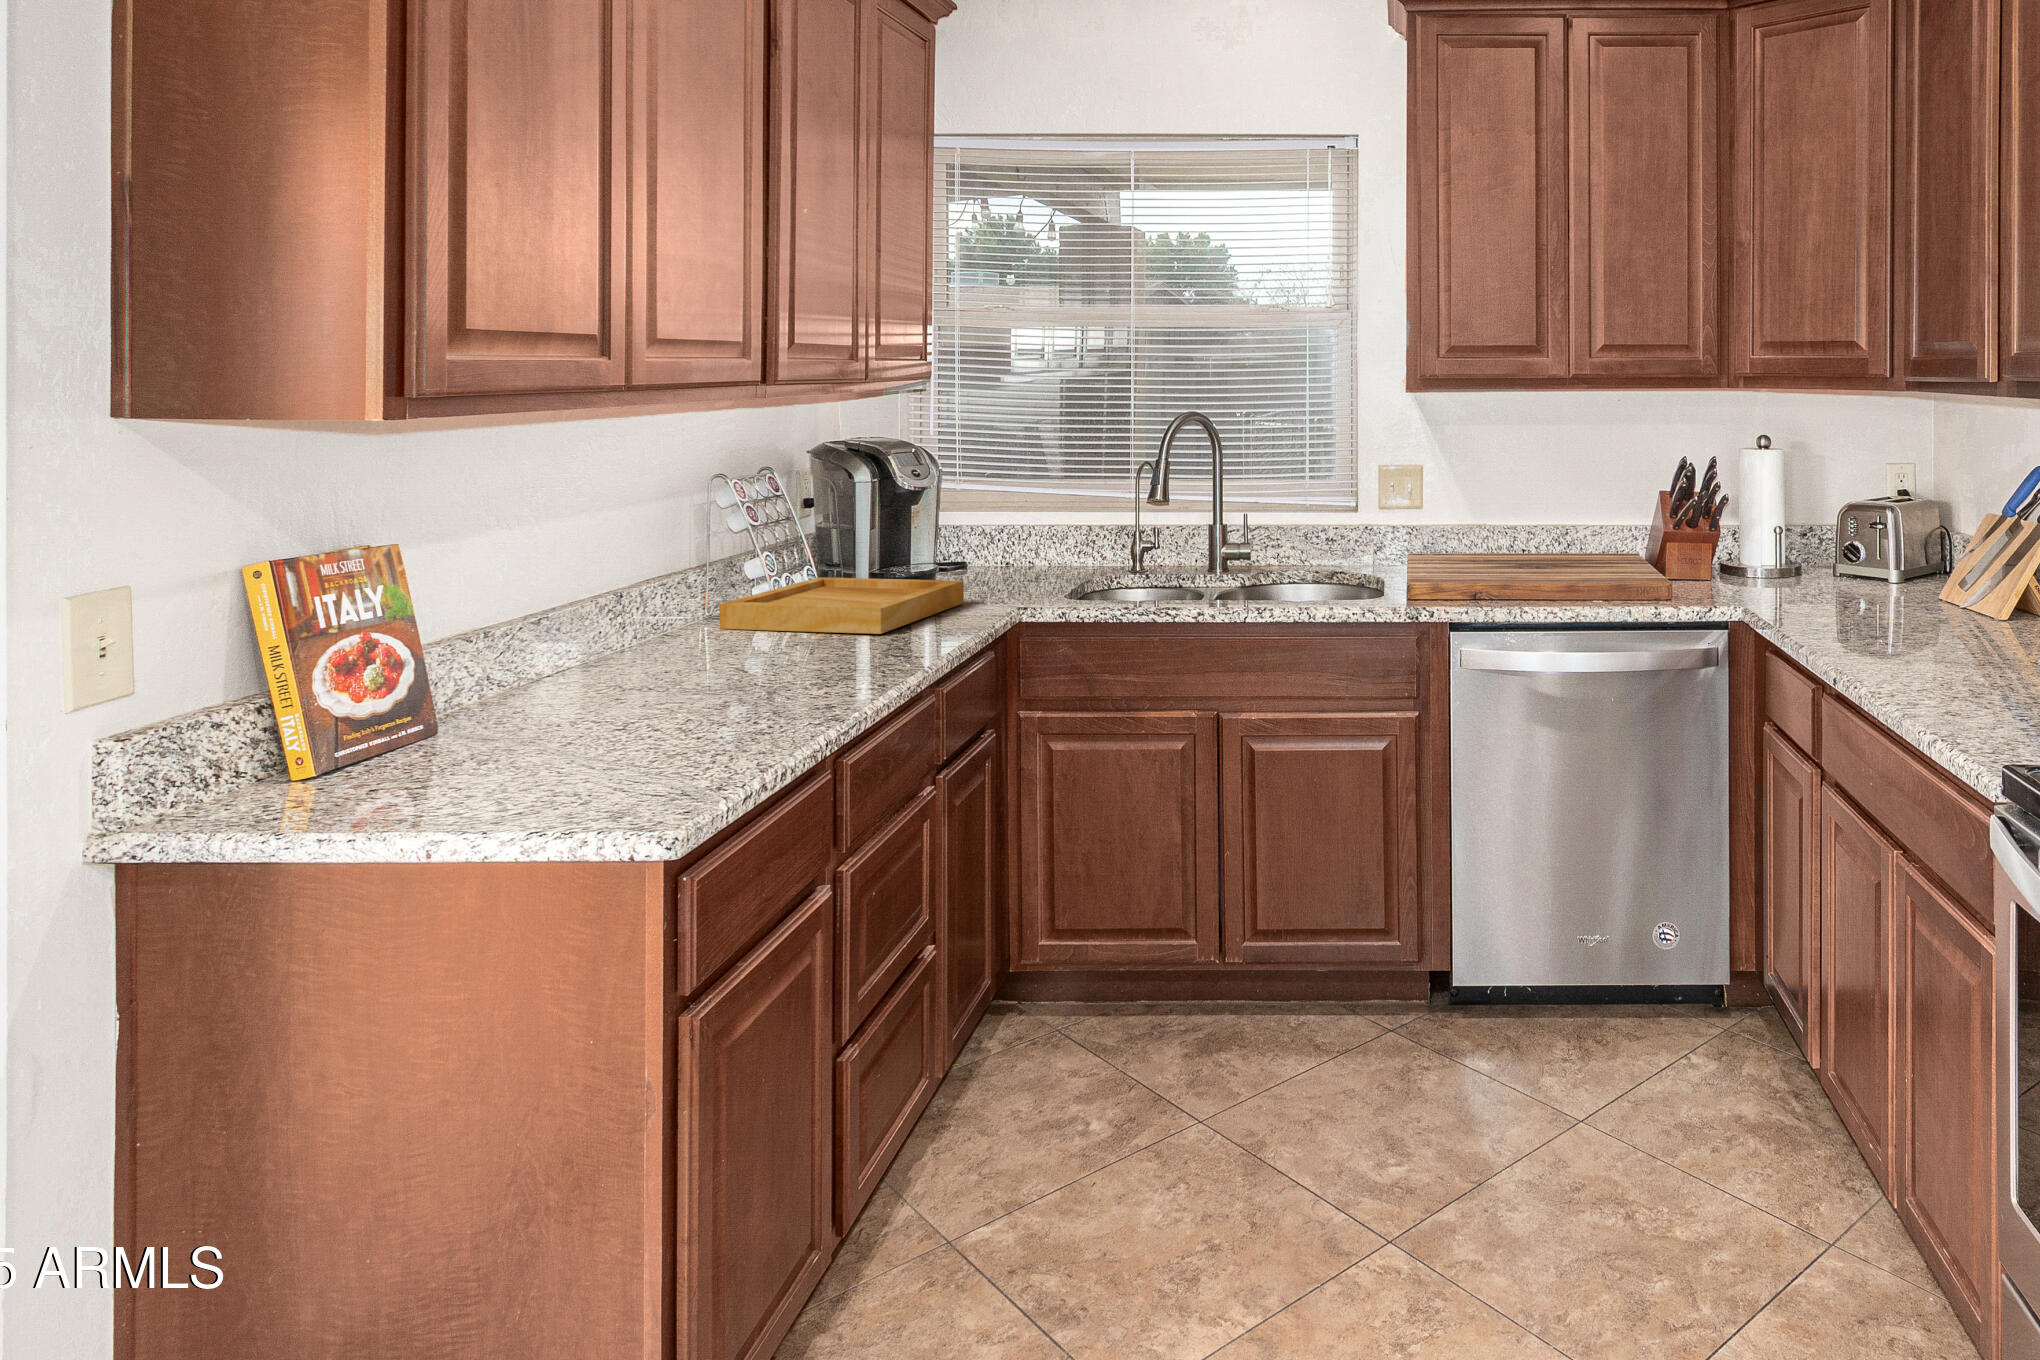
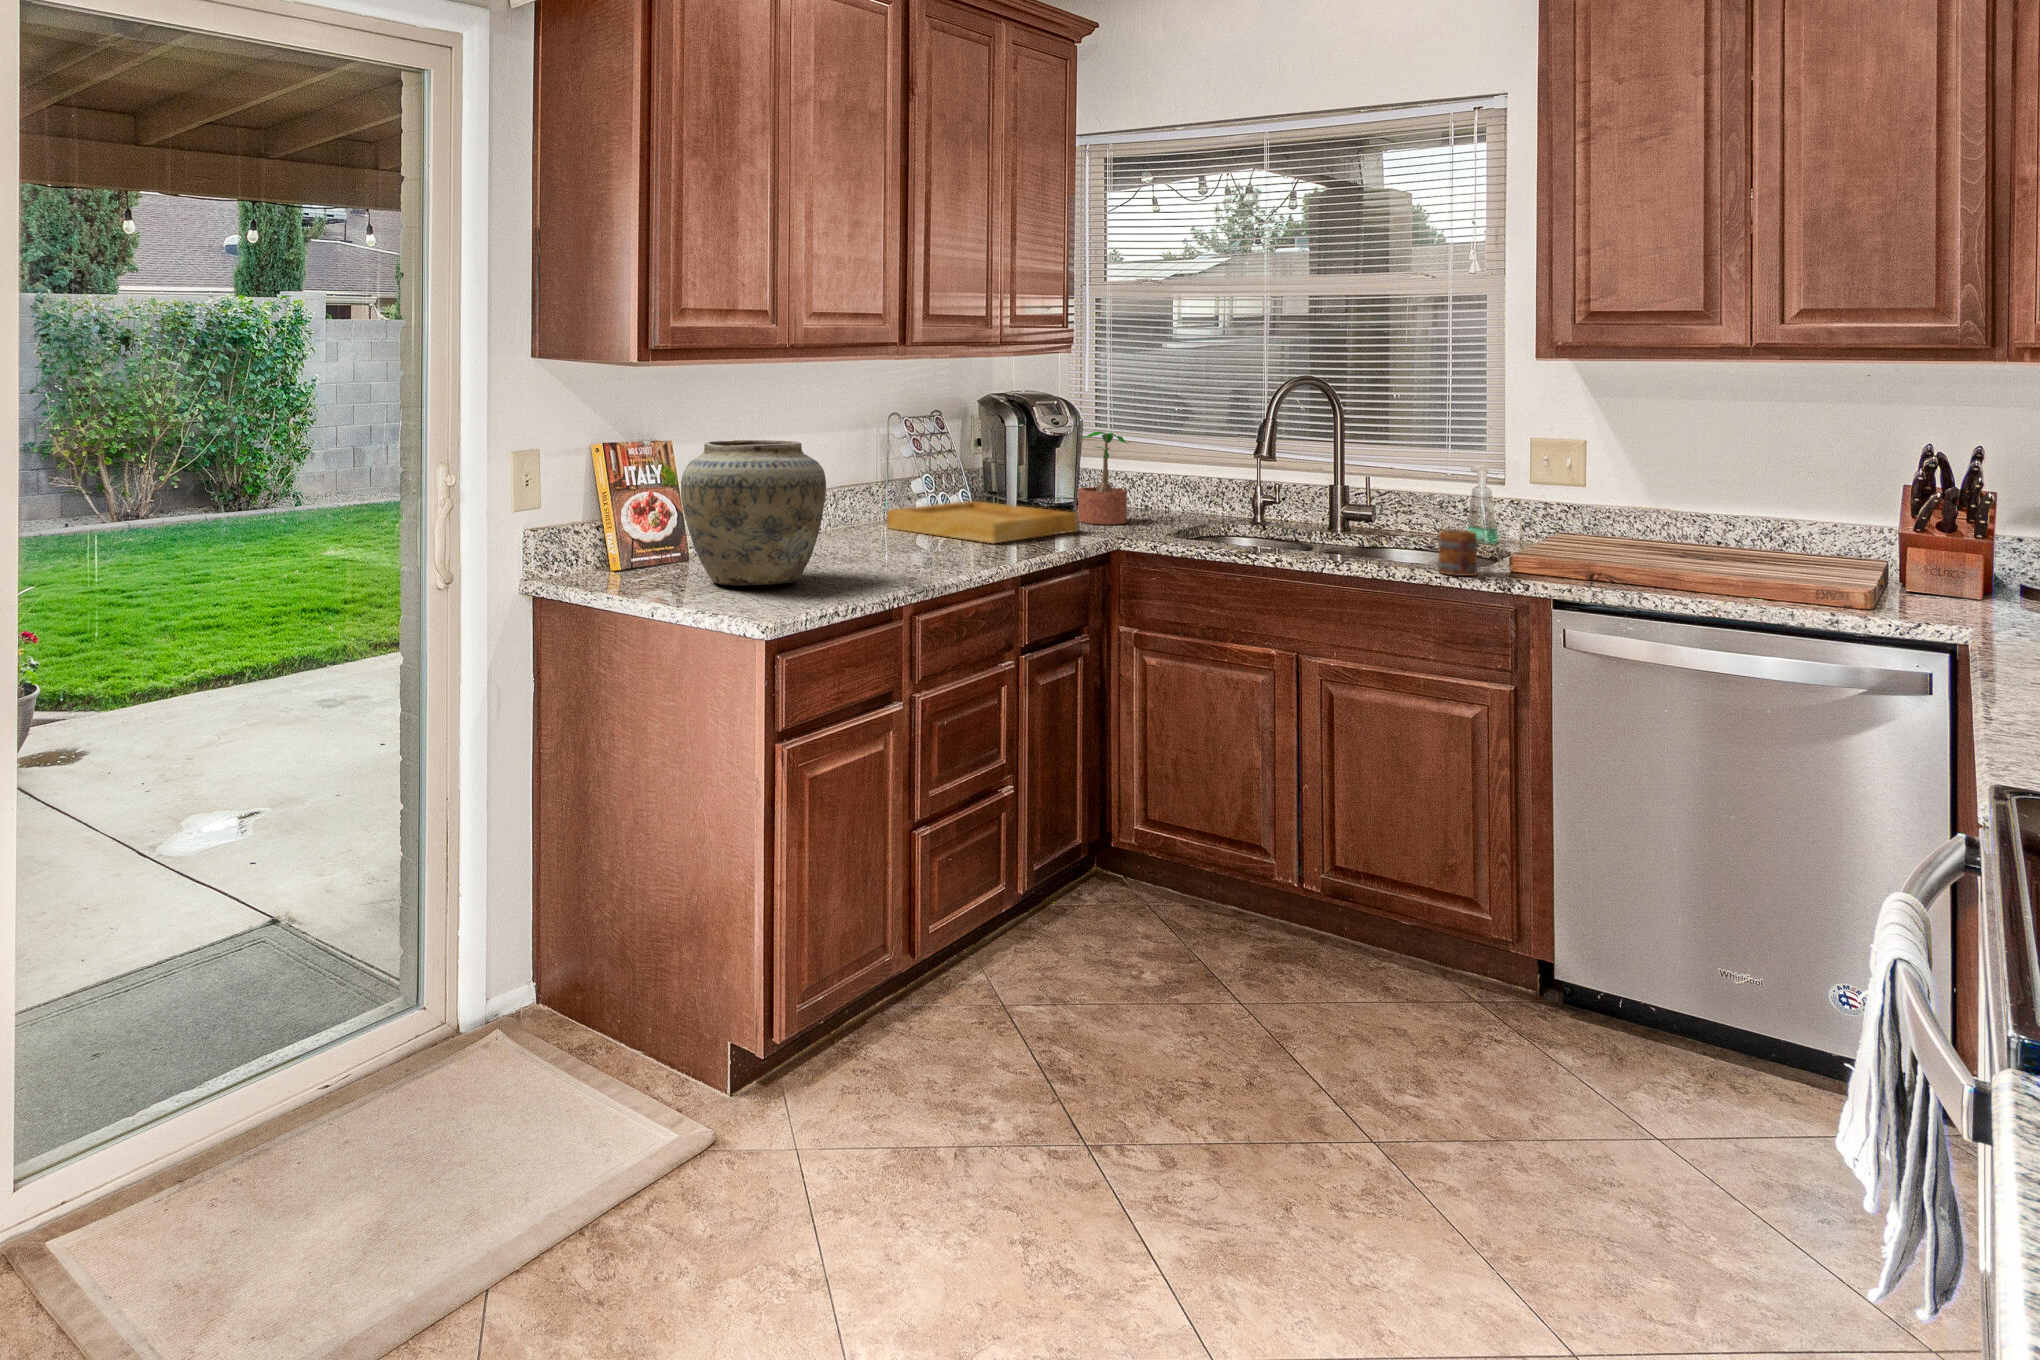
potted plant: none [948,481,1011,590] -> present [1078,432,1127,524]
vase: none [443,533,701,770] -> present [681,440,826,585]
mug: none [1344,562,1382,609] -> present [1438,529,1478,576]

